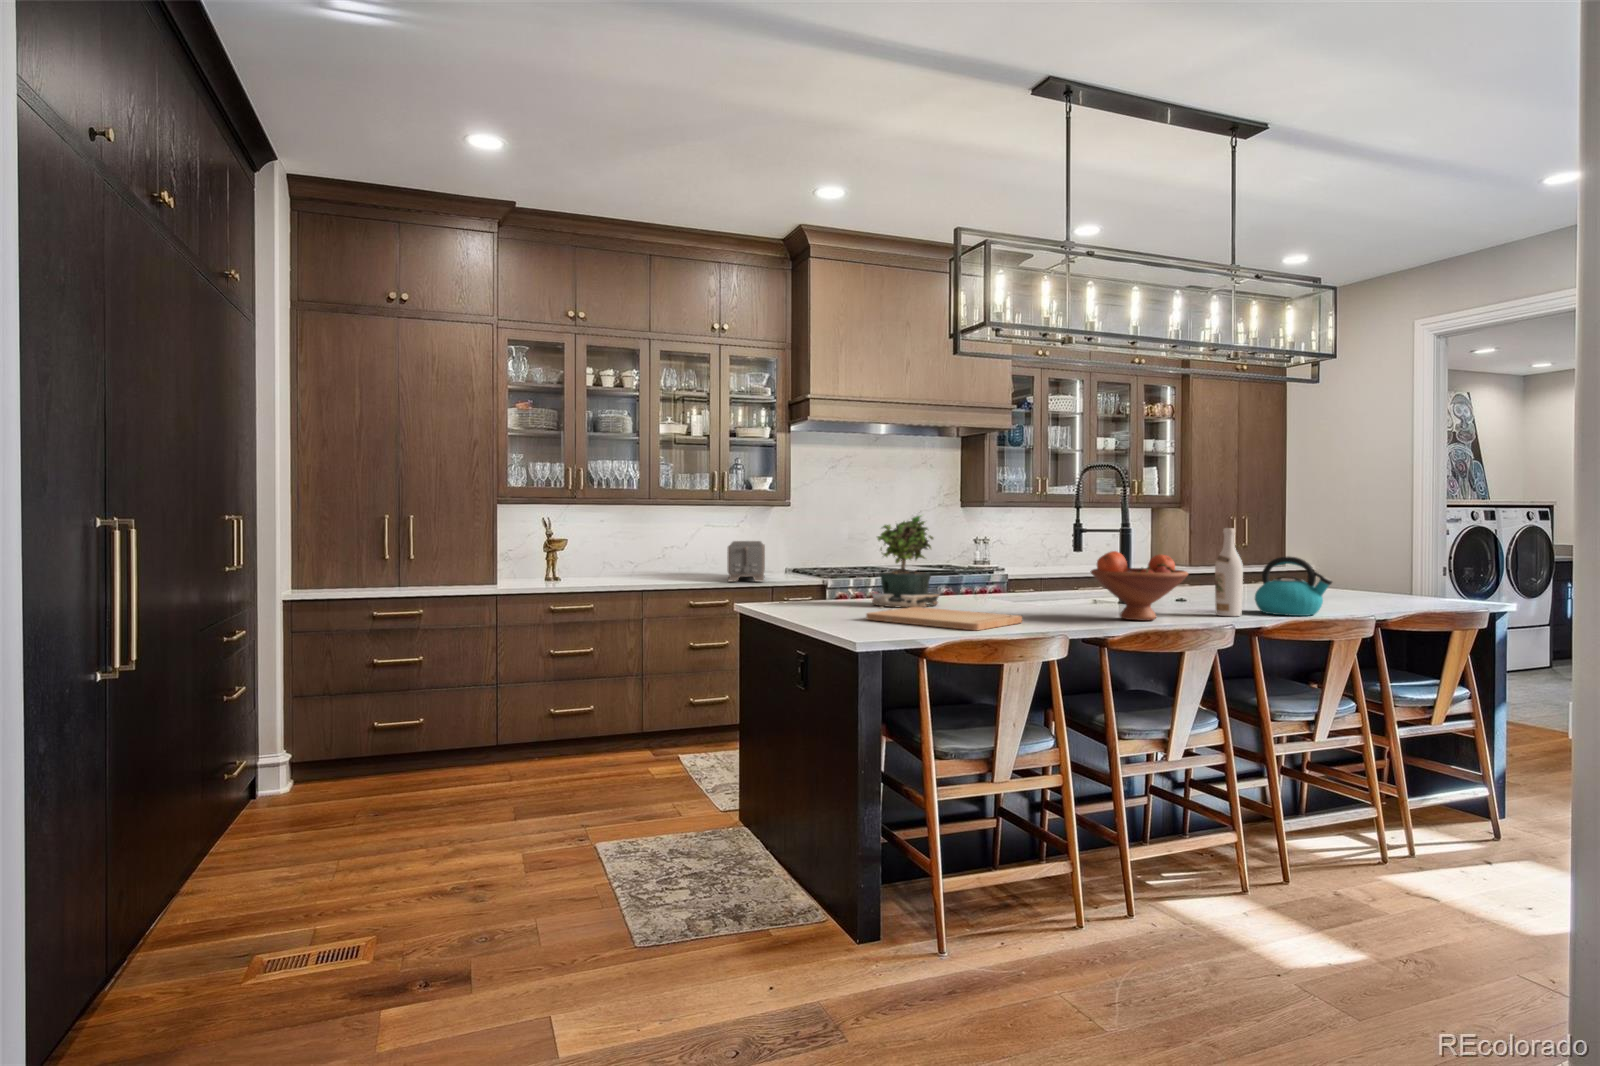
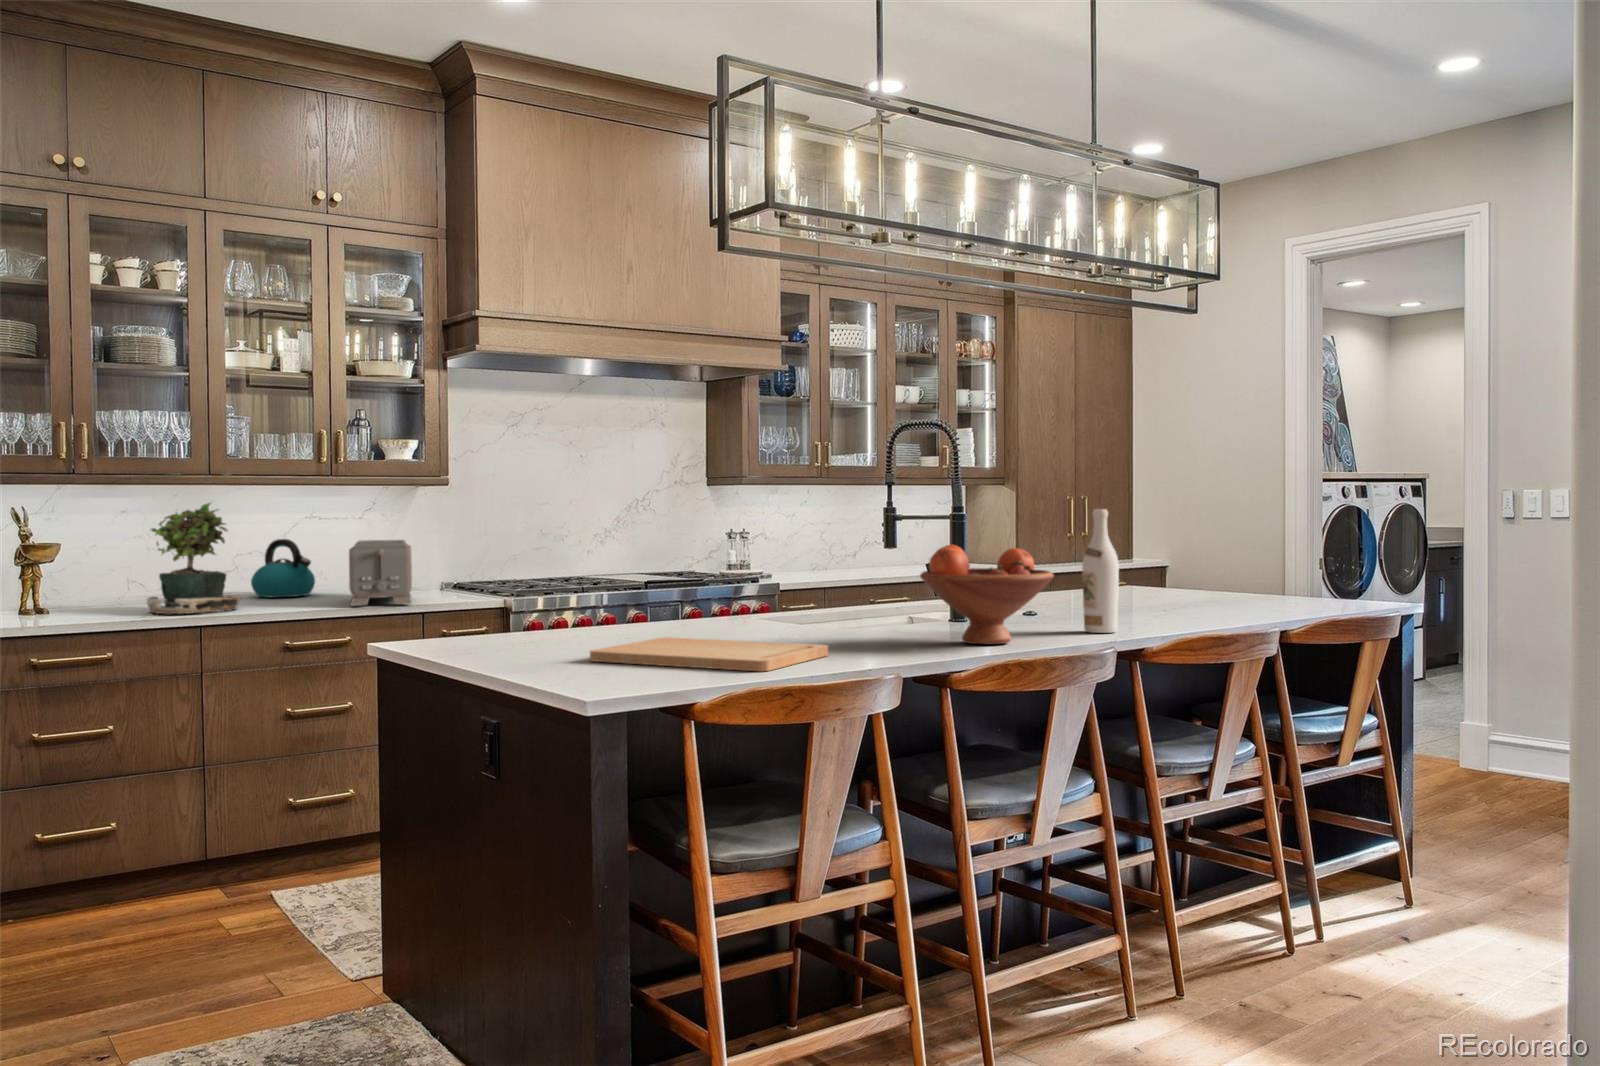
potted plant: present [871,516,939,608] -> present [147,502,241,614]
kettle: present [1255,556,1332,616] -> present [251,539,315,597]

